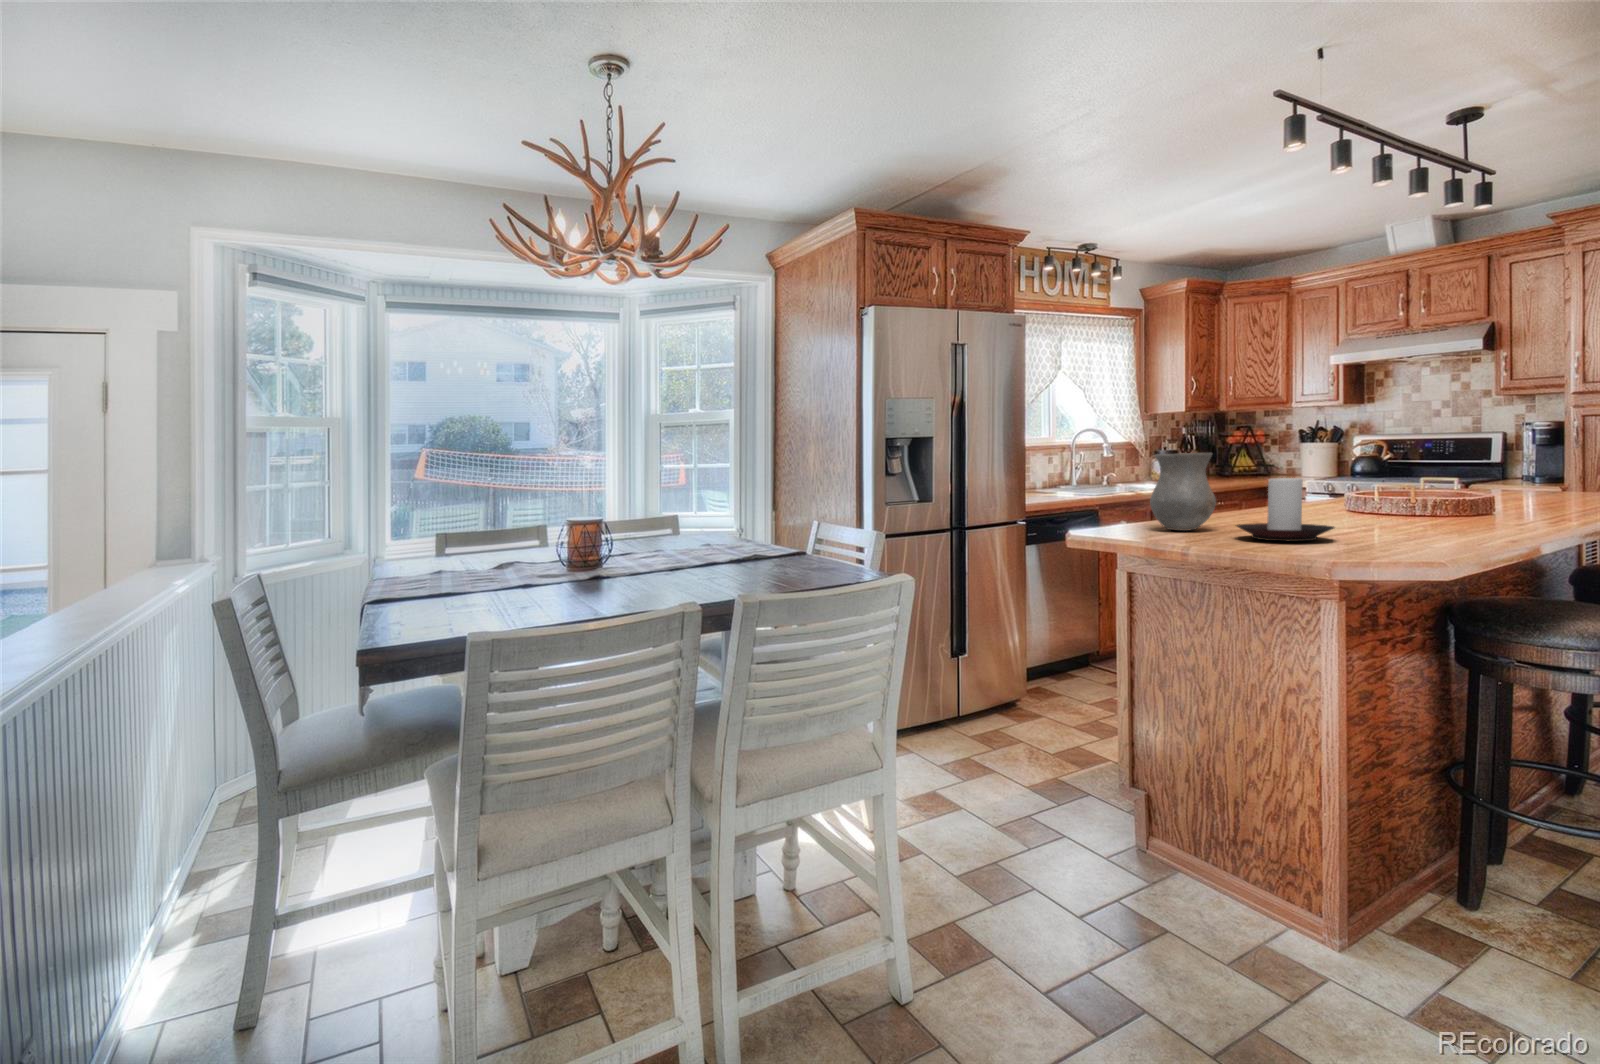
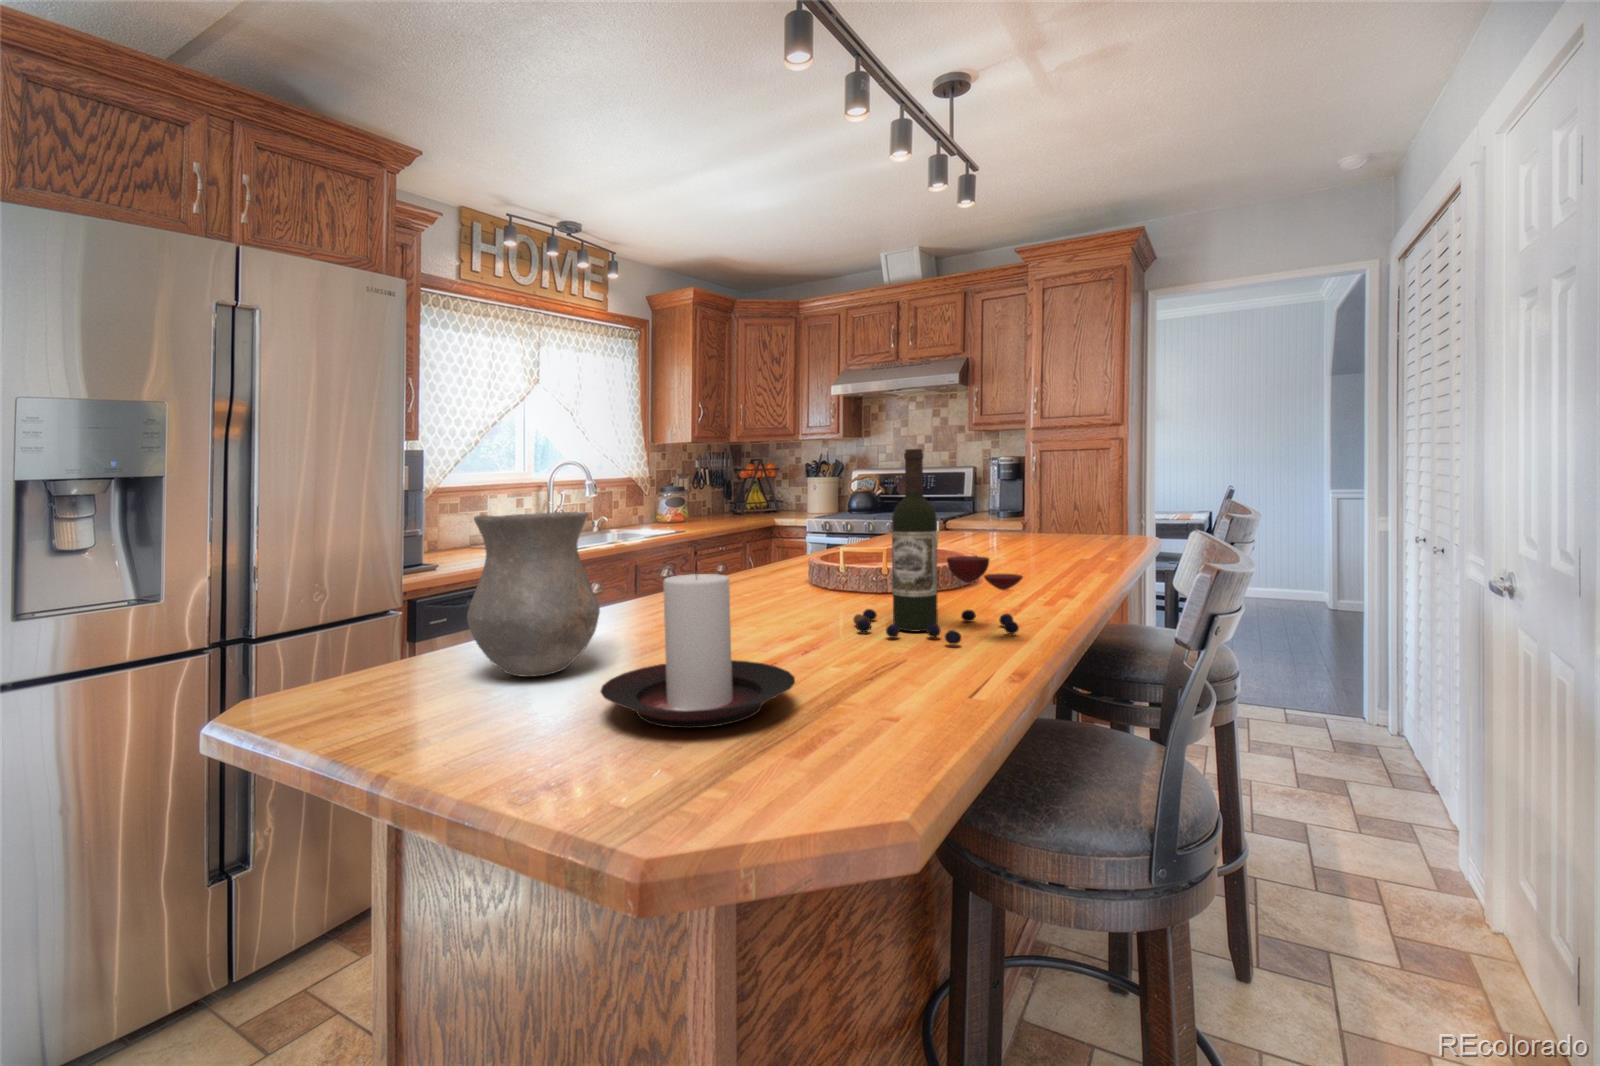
wine bottle: none [1364,417,1492,532] -> present [853,449,1023,644]

